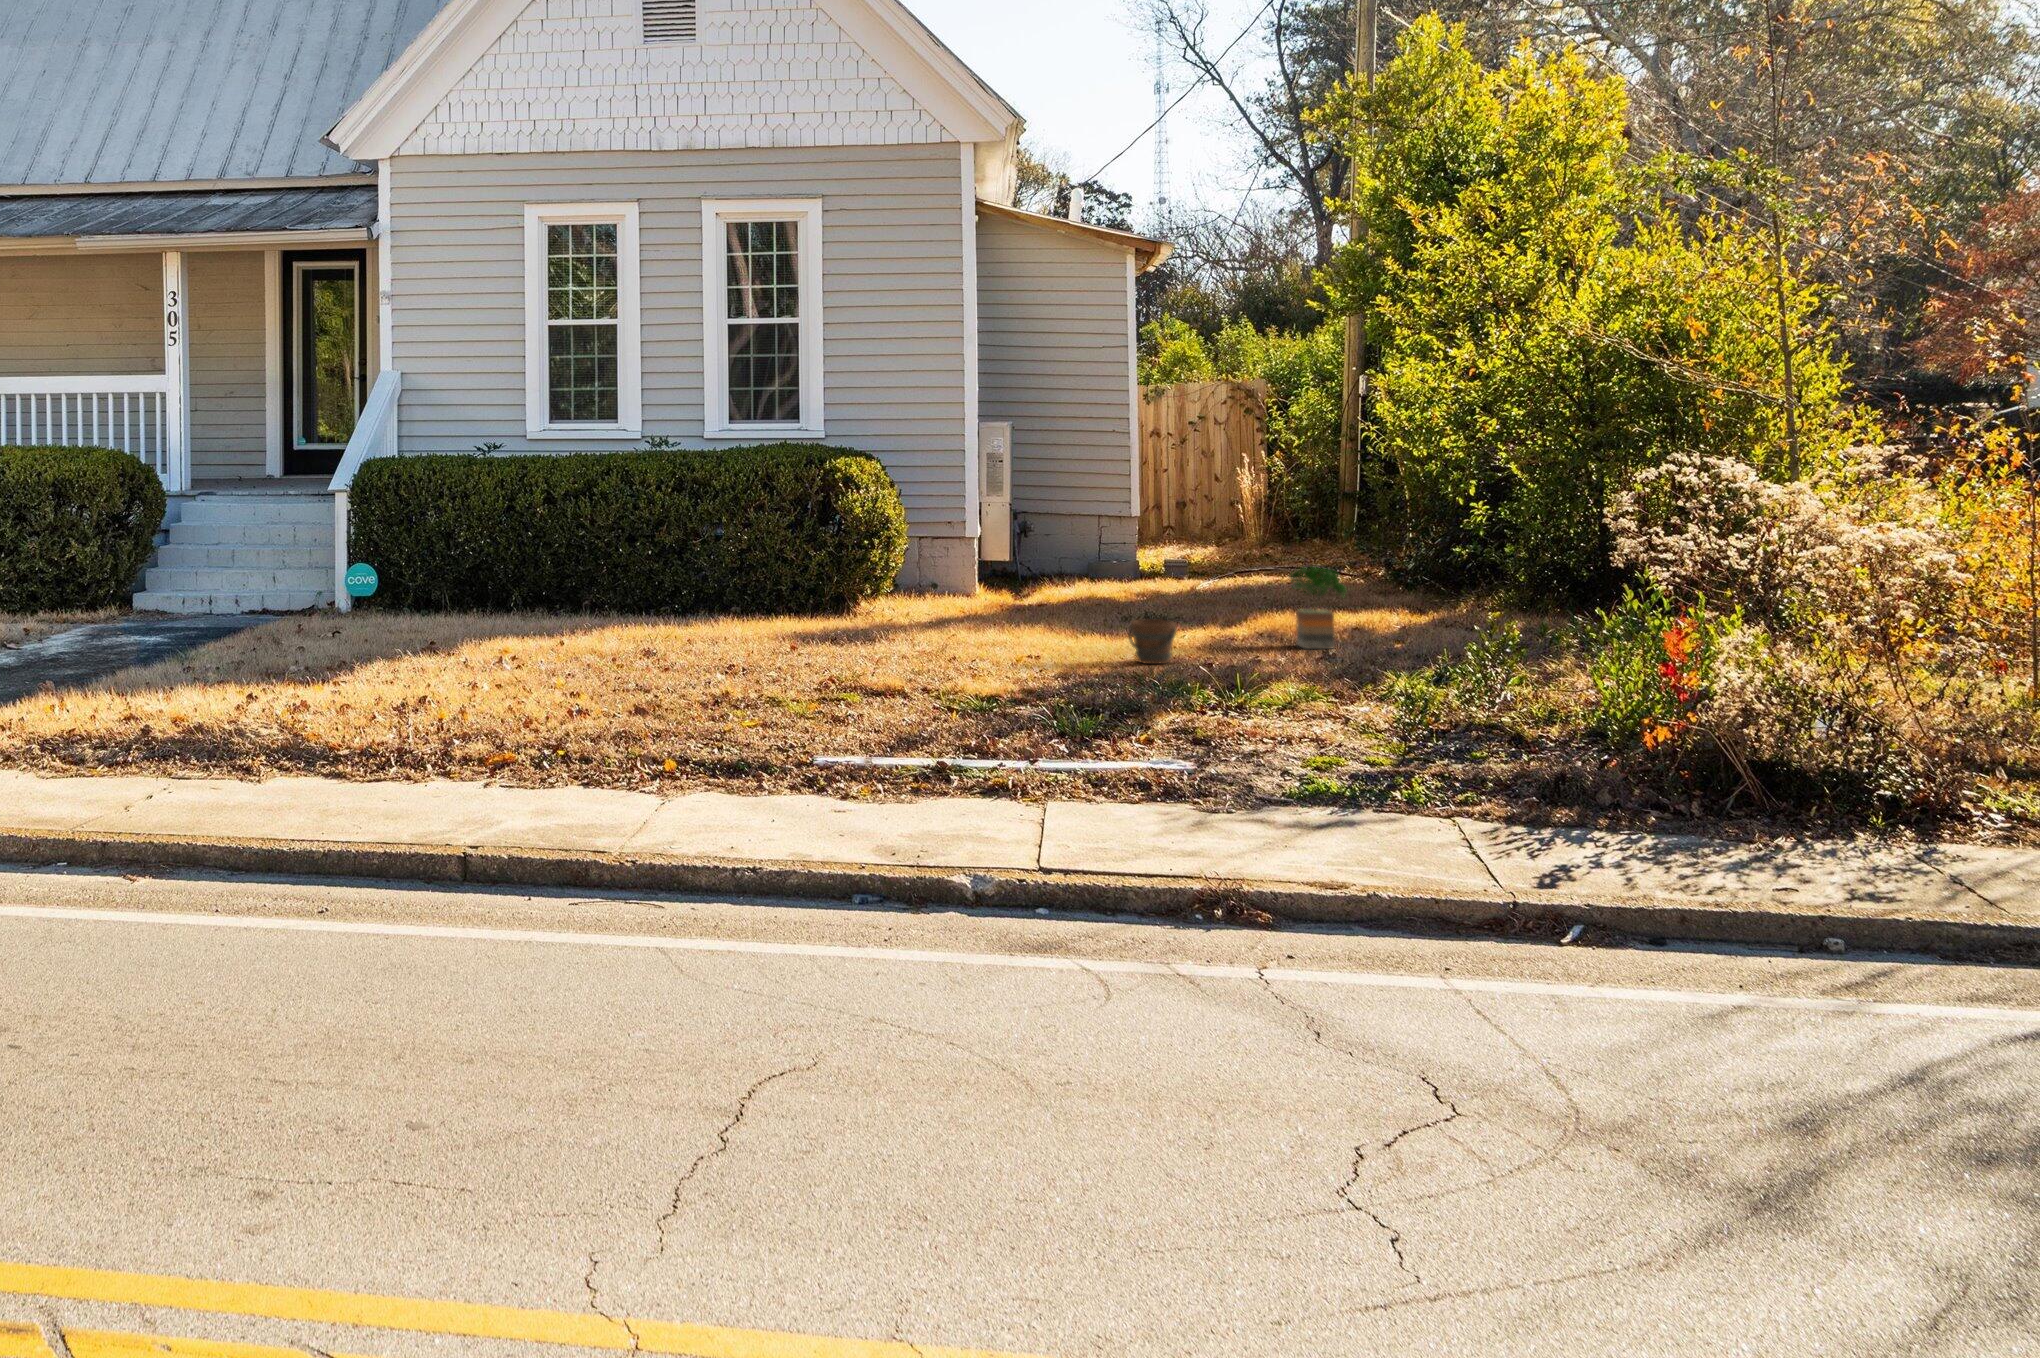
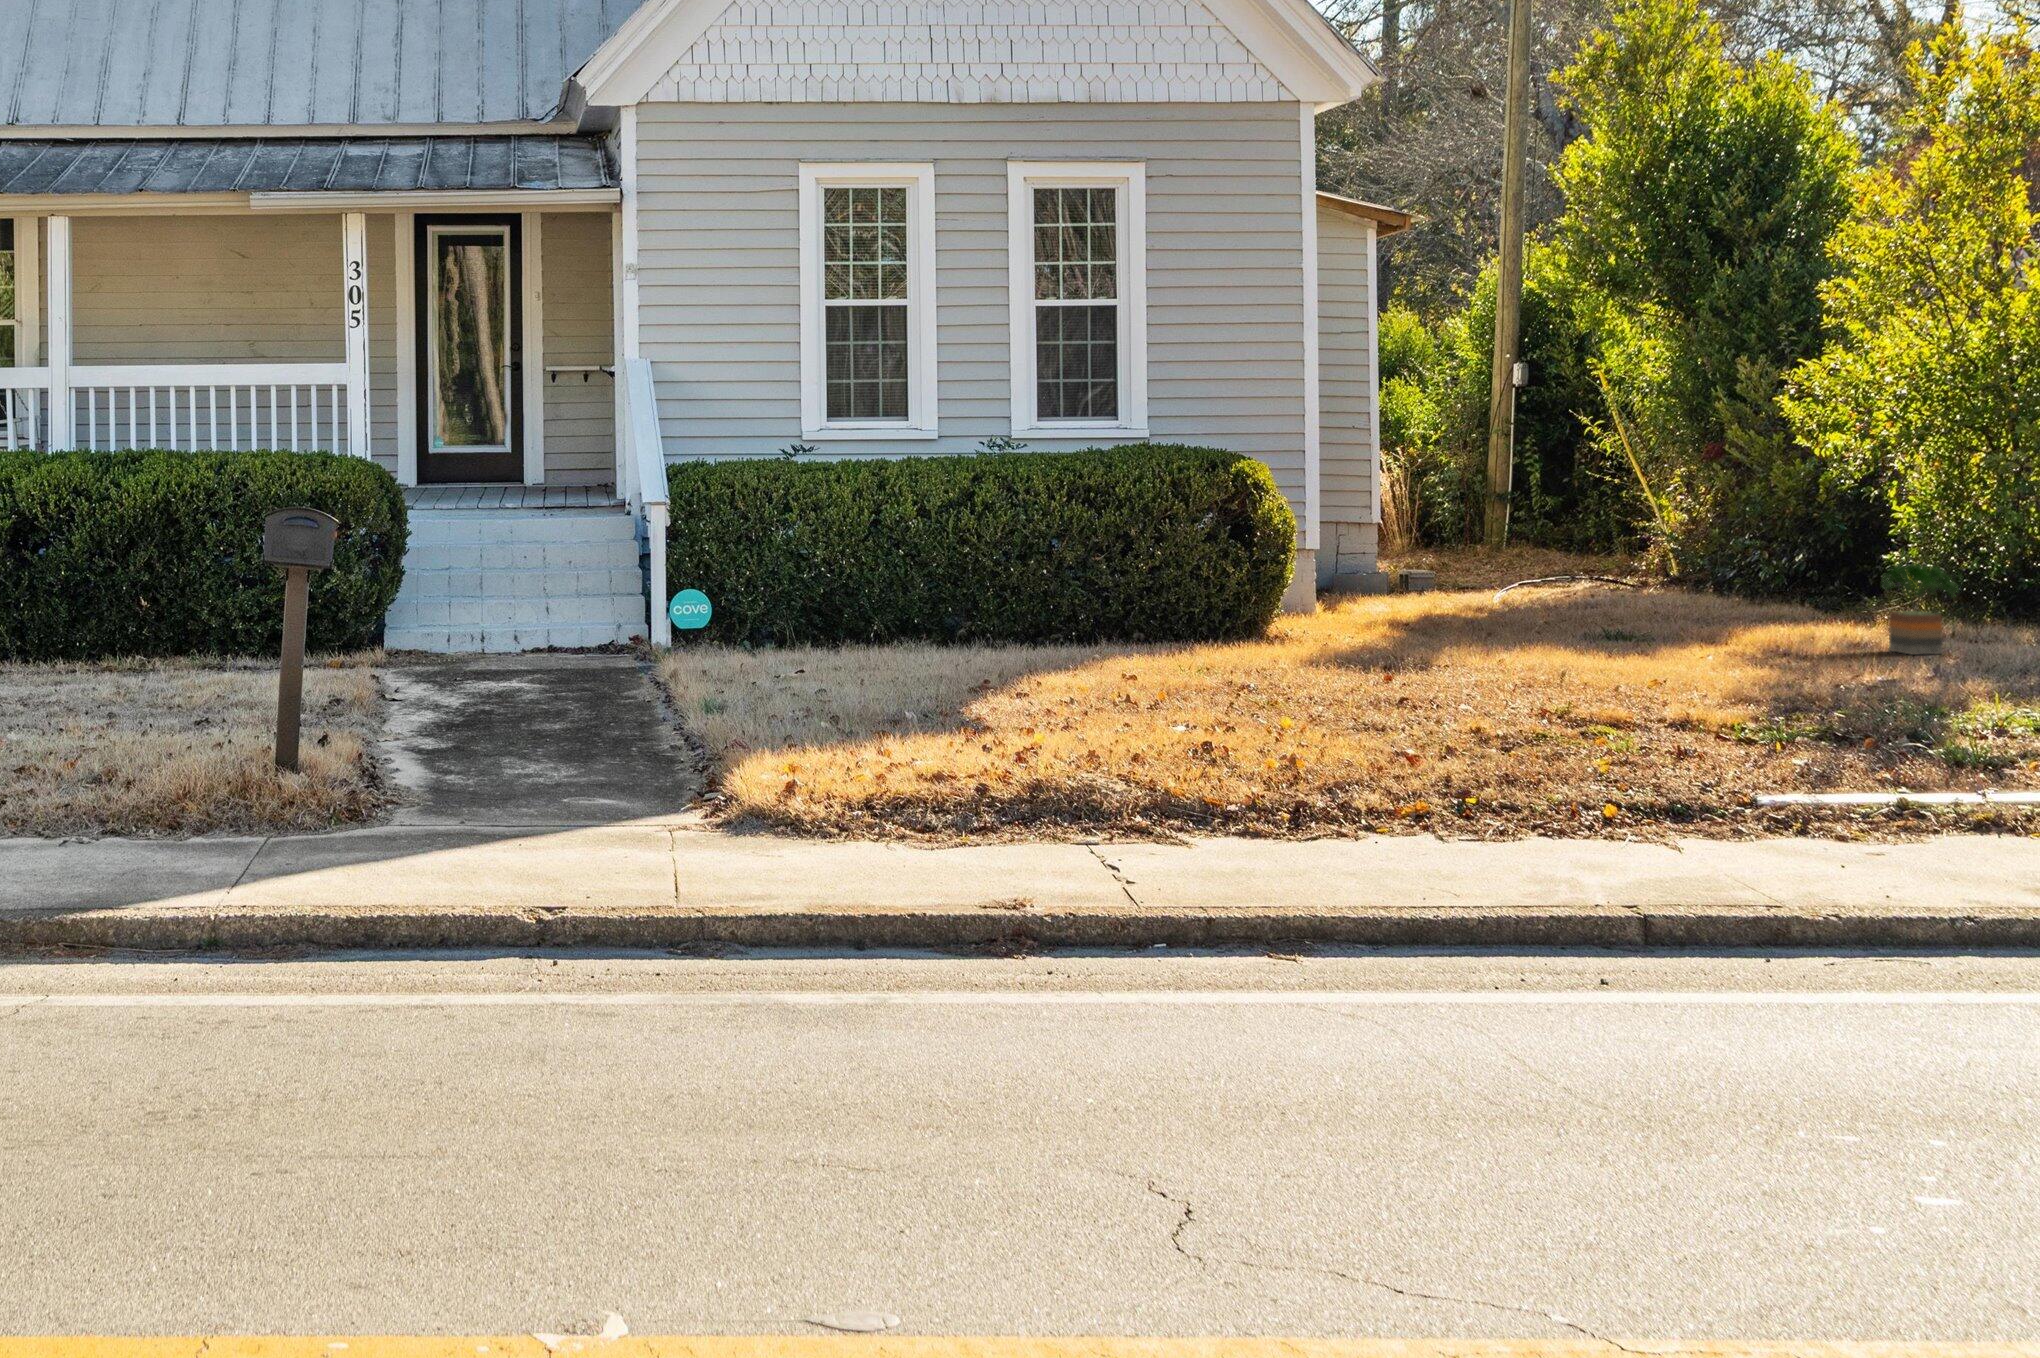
bucket: present [1128,619,1178,664] -> none [1756,624,1822,674]

